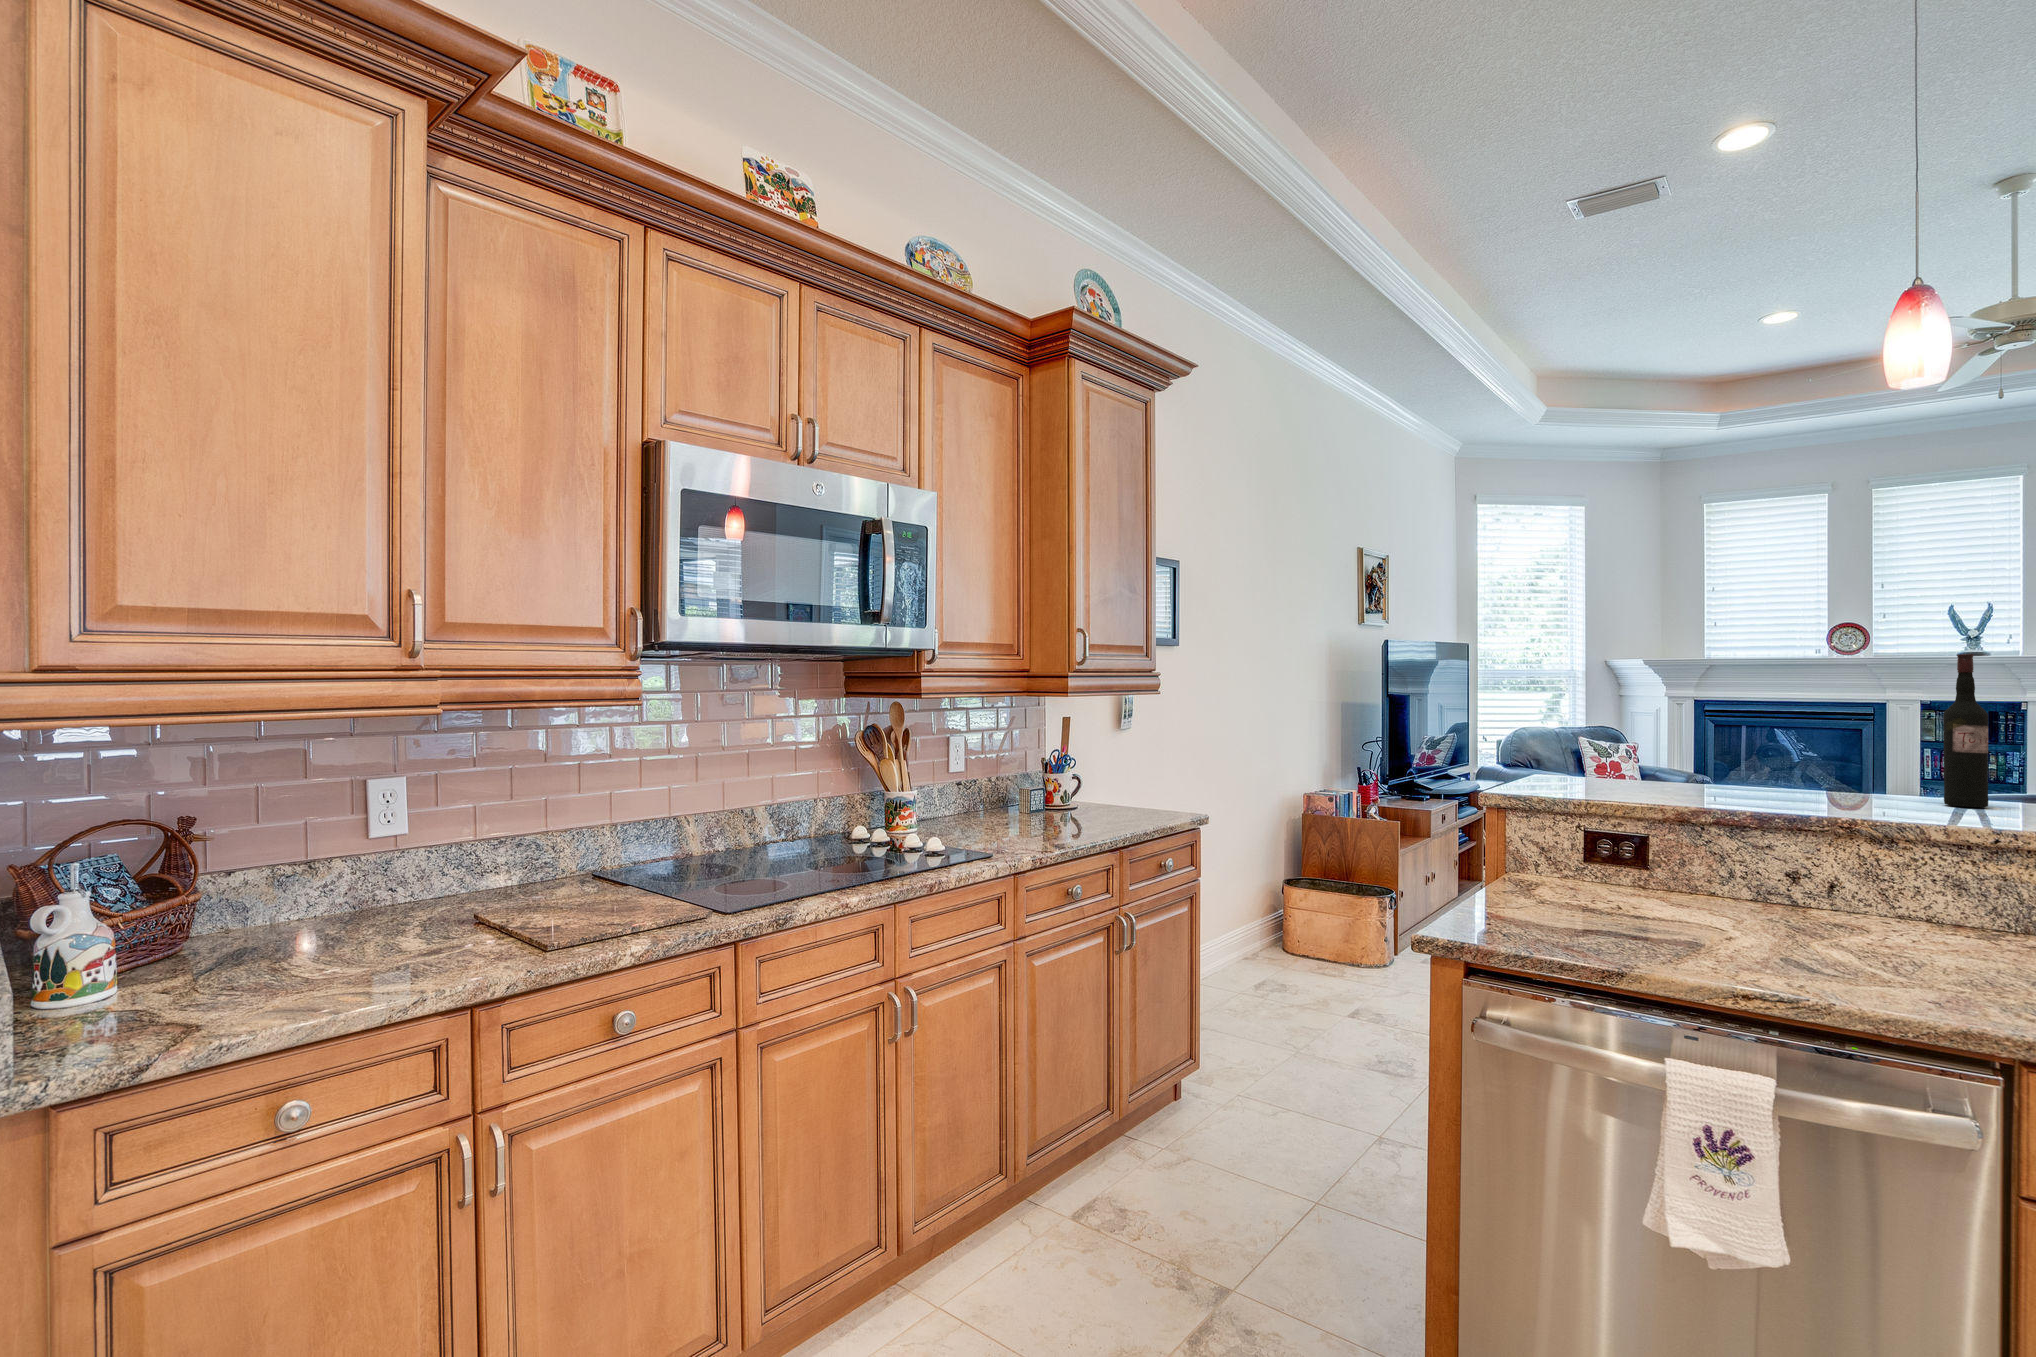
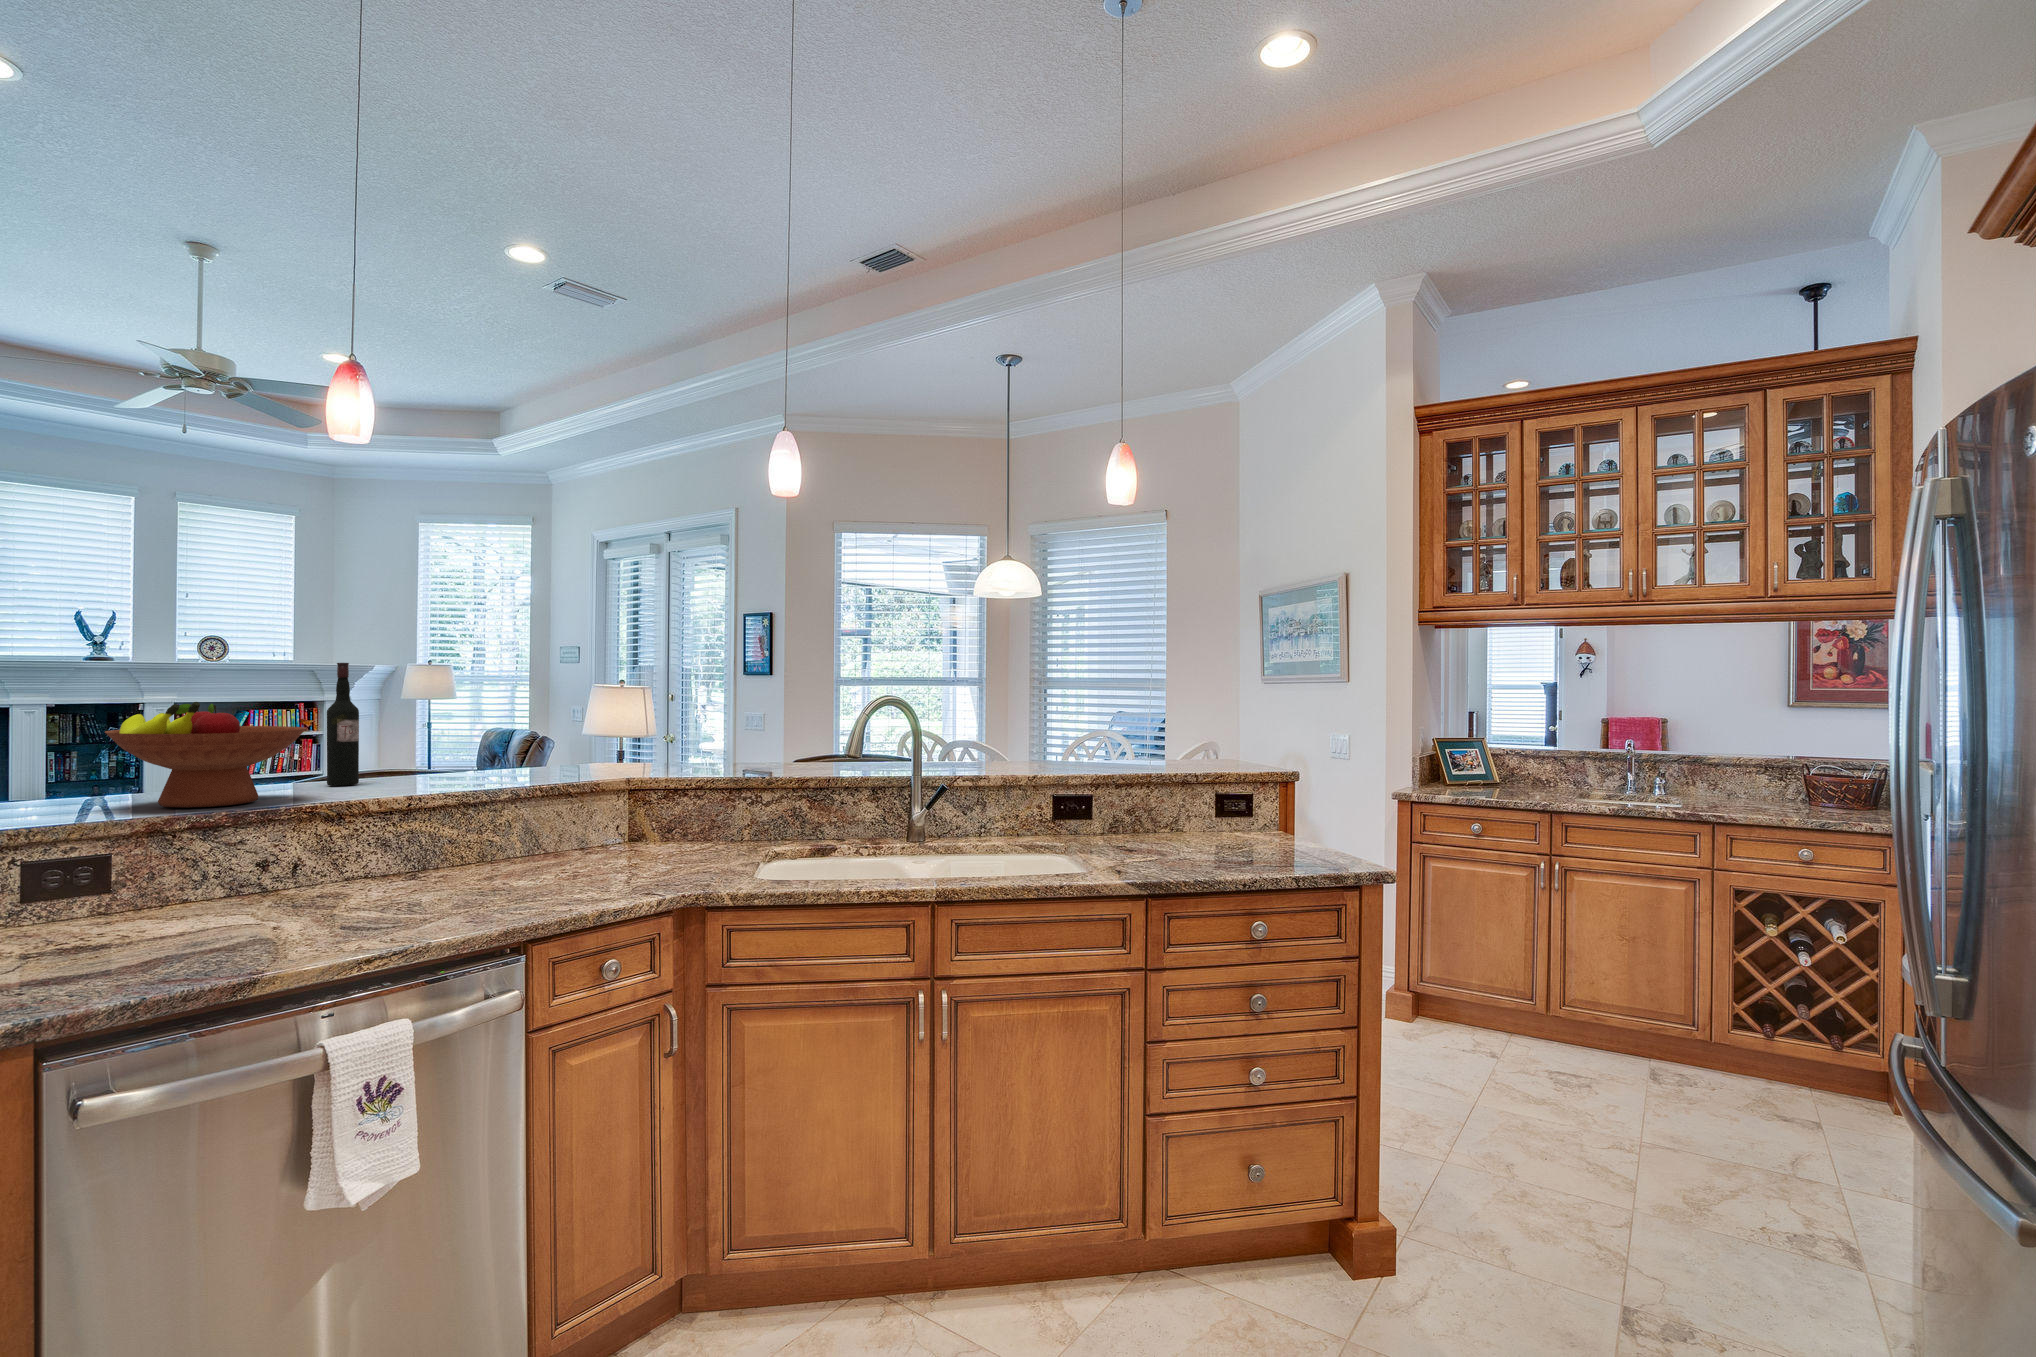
fruit bowl: none [1668,697,1870,807] -> present [105,702,307,808]

